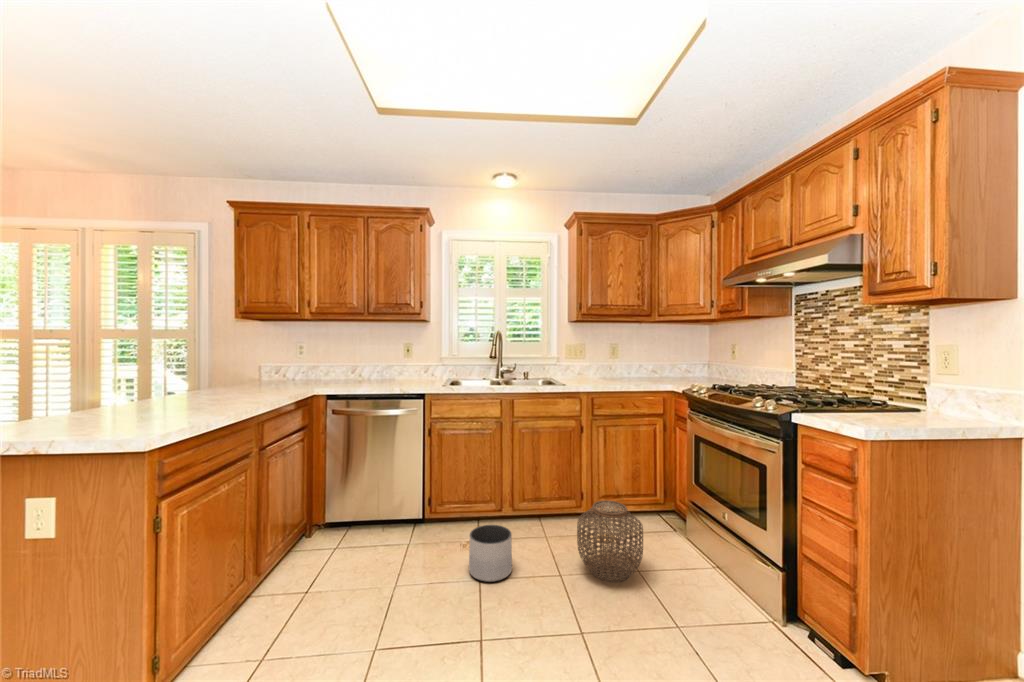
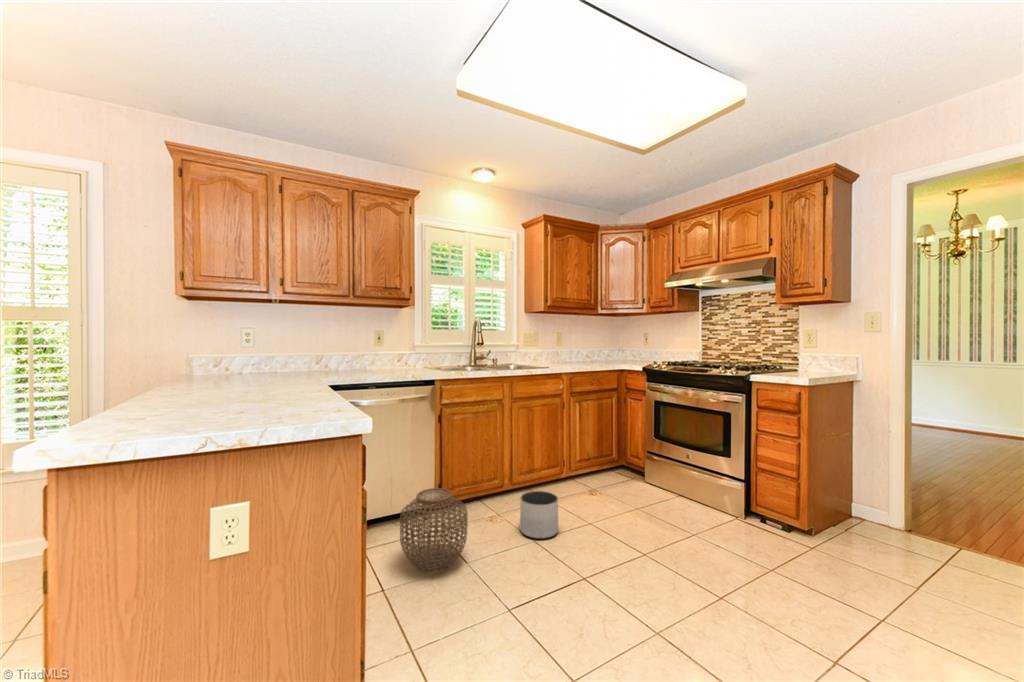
woven basket: present [577,500,643,582] -> present [400,488,468,571]

